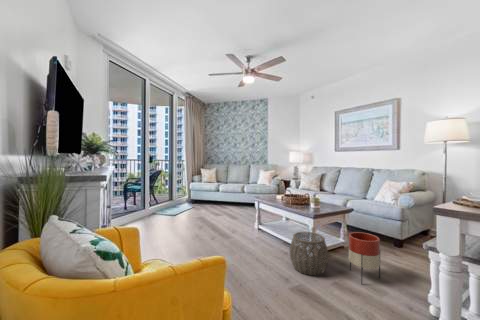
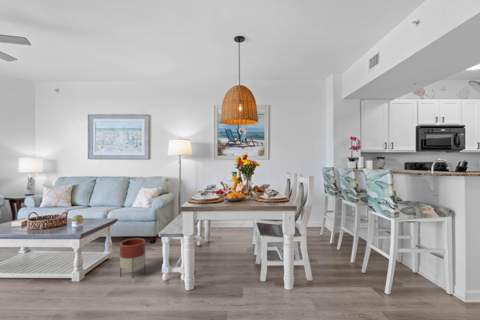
woven basket: present [290,232,328,275] -> none [54,253,101,301]

